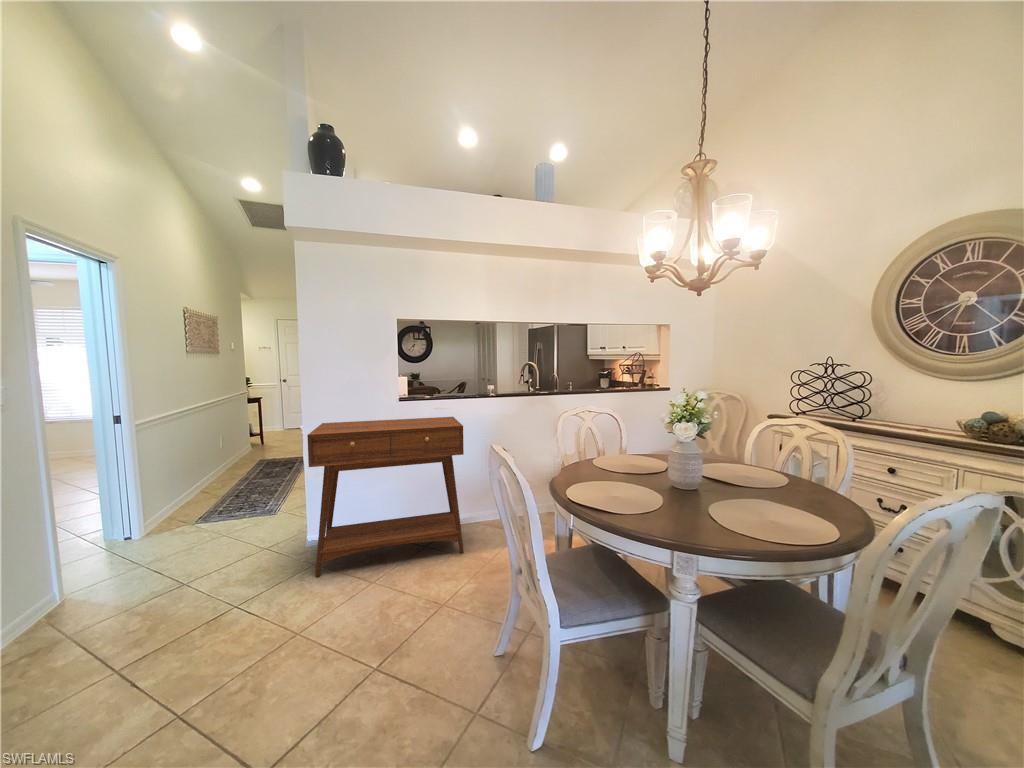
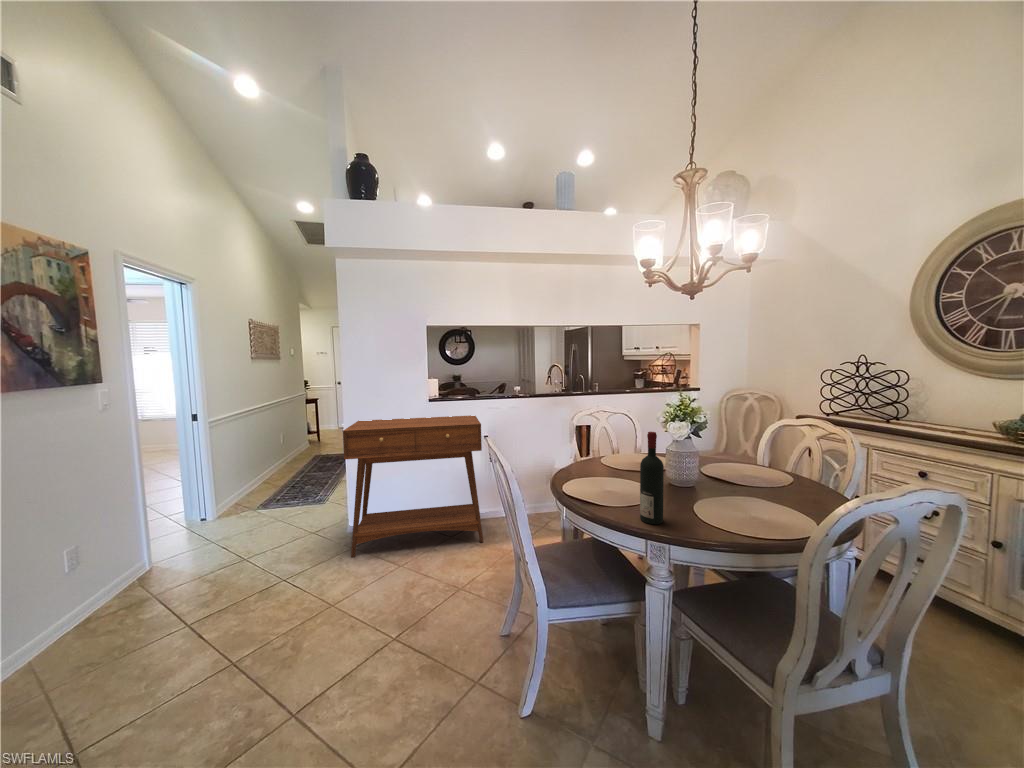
wine bottle: none [656,433,682,530] -> present [640,432,664,524]

